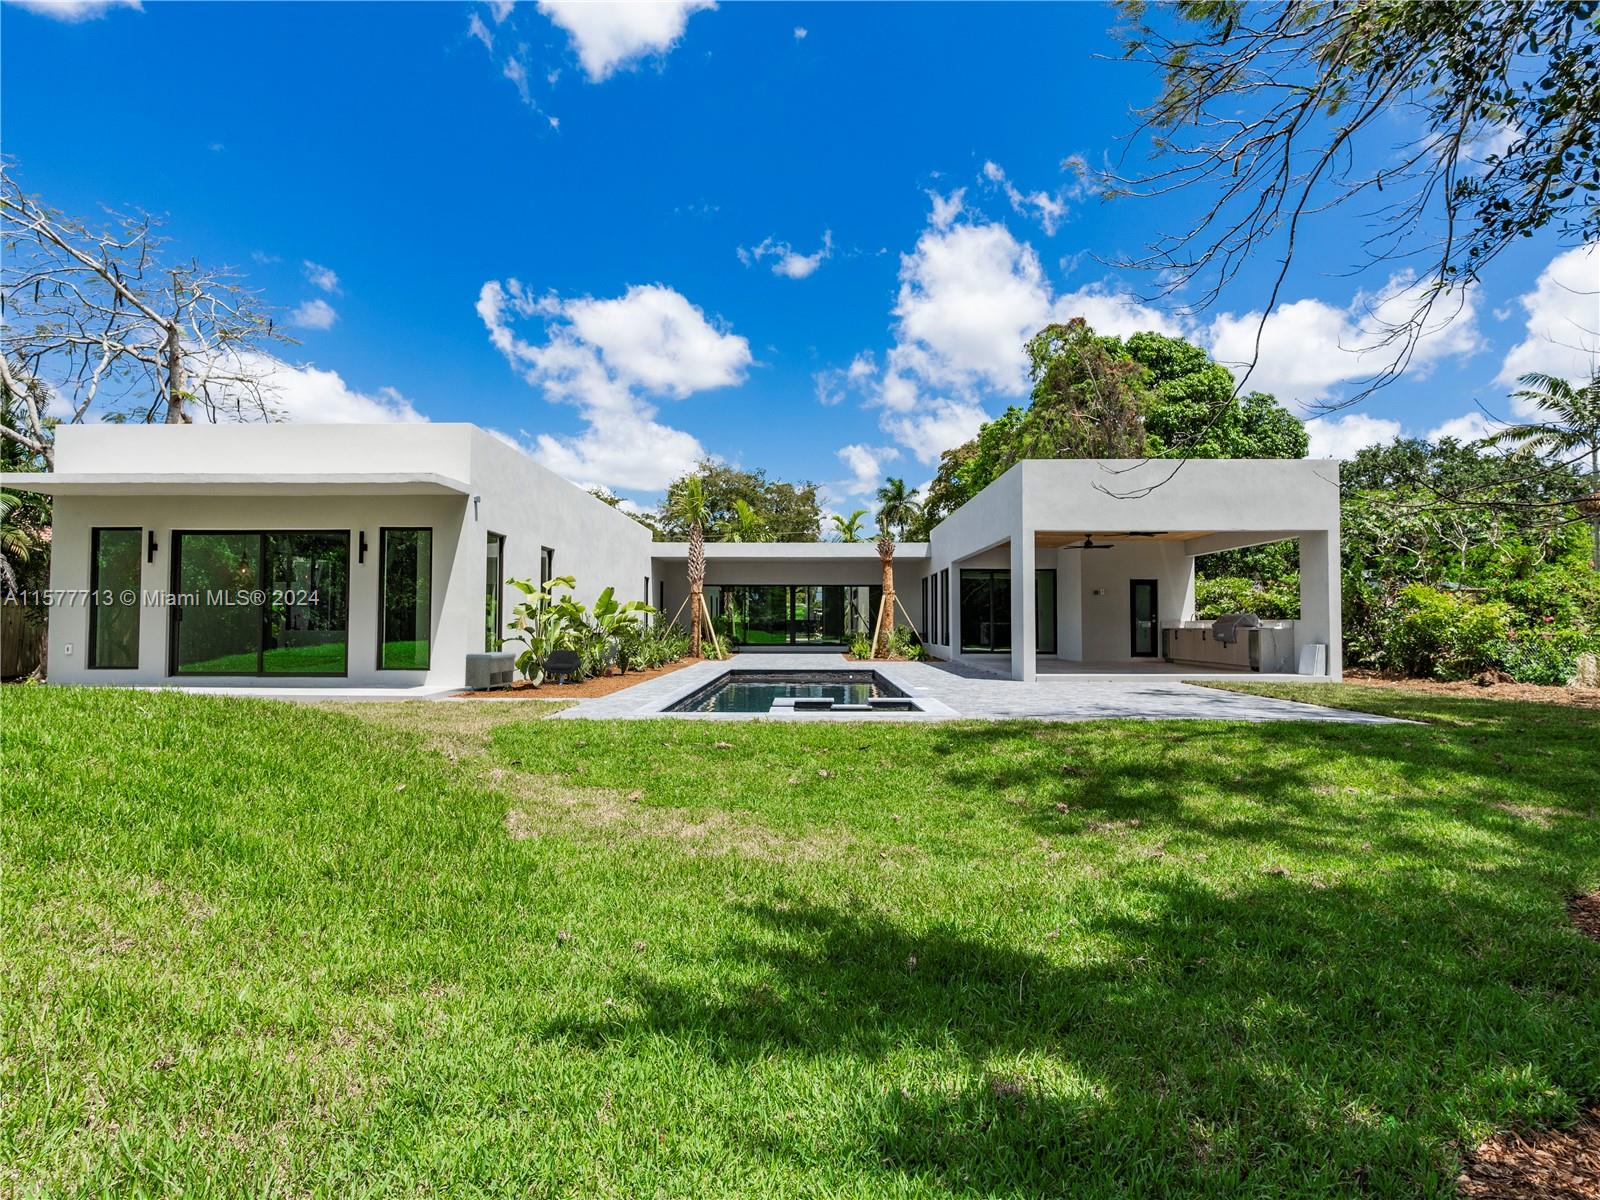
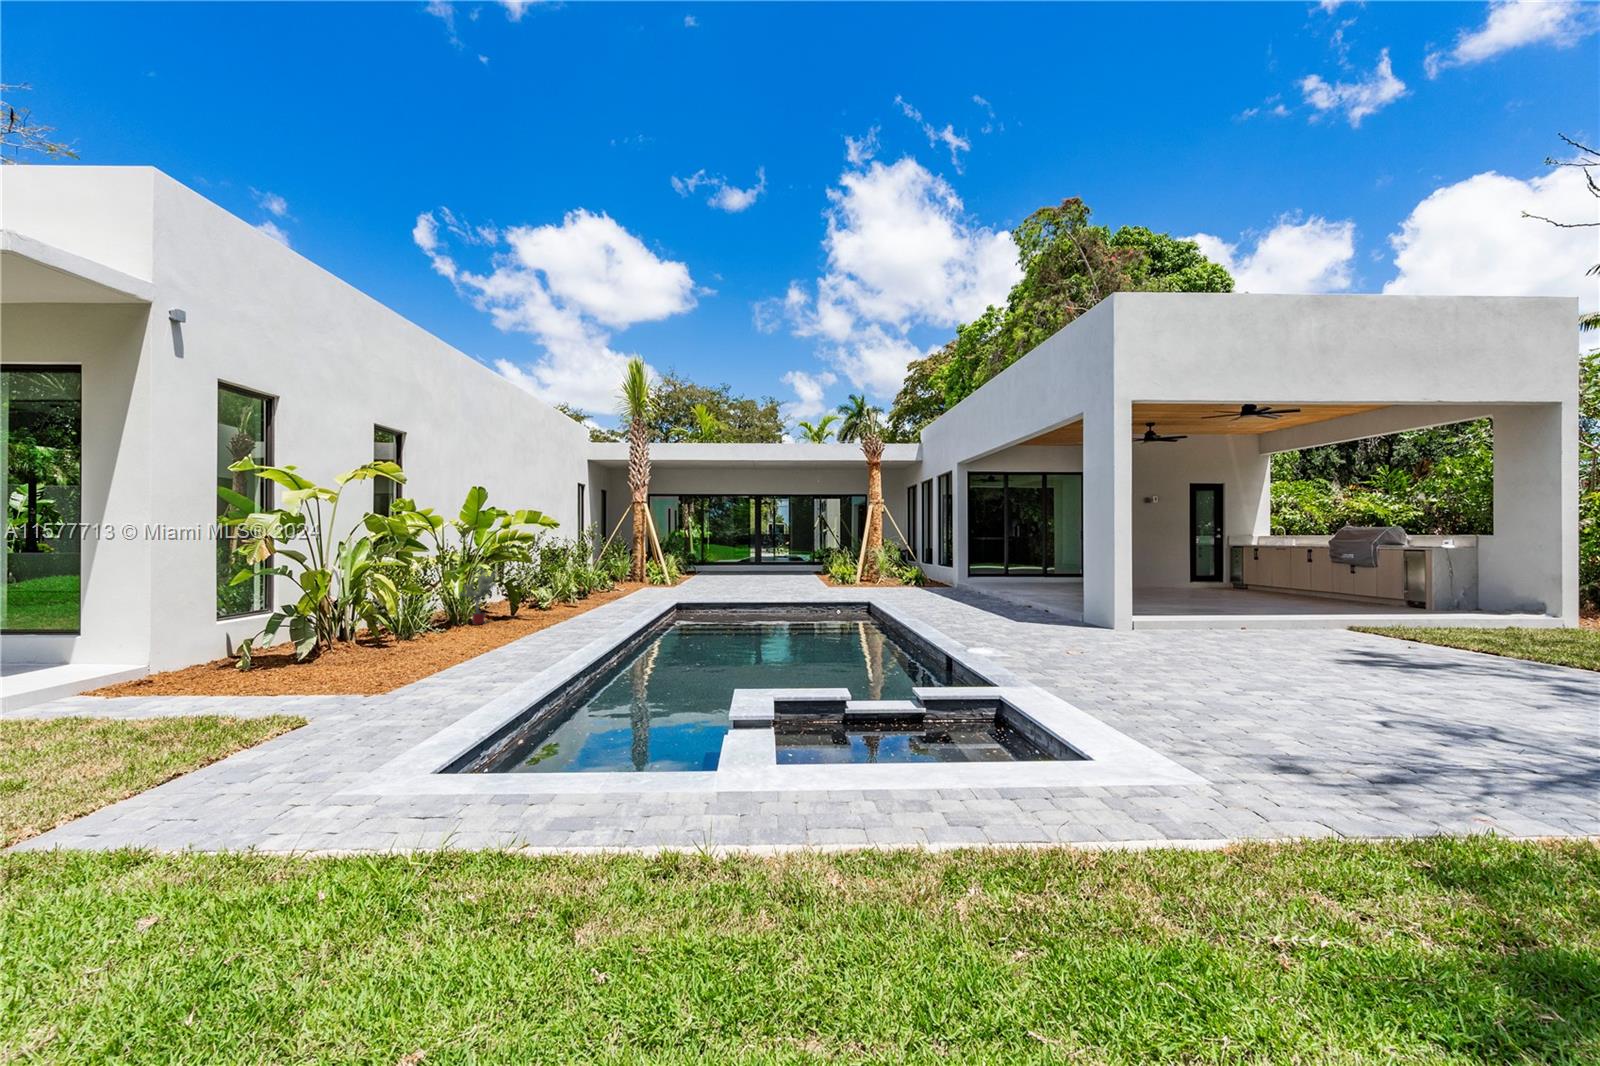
lounge chair: present [541,650,581,685] -> none [332,587,415,650]
storage bench: present [465,652,516,691] -> none [144,596,271,673]

